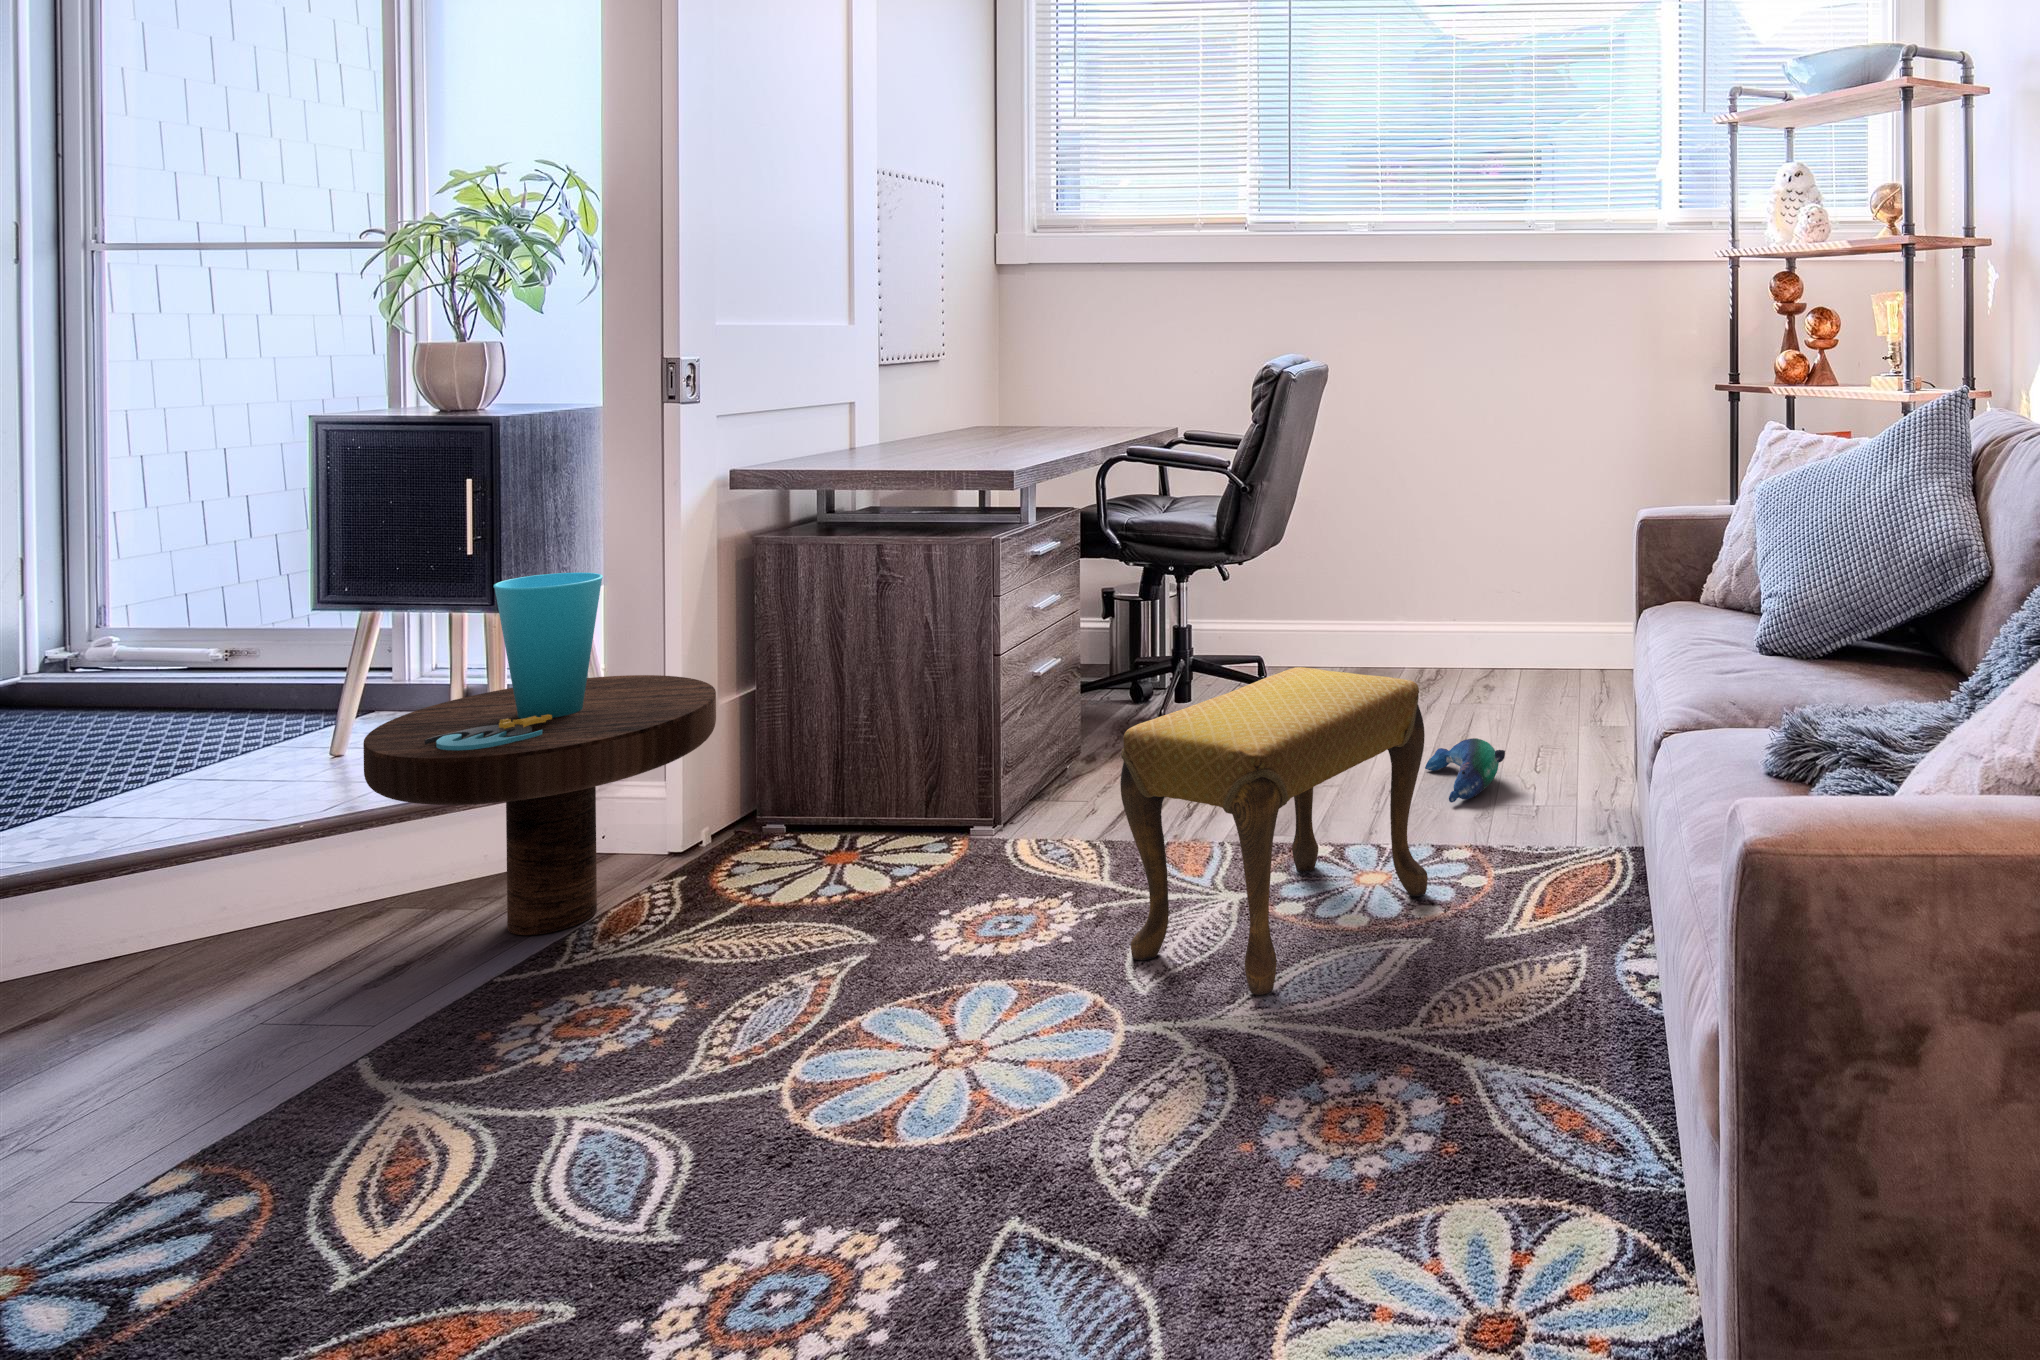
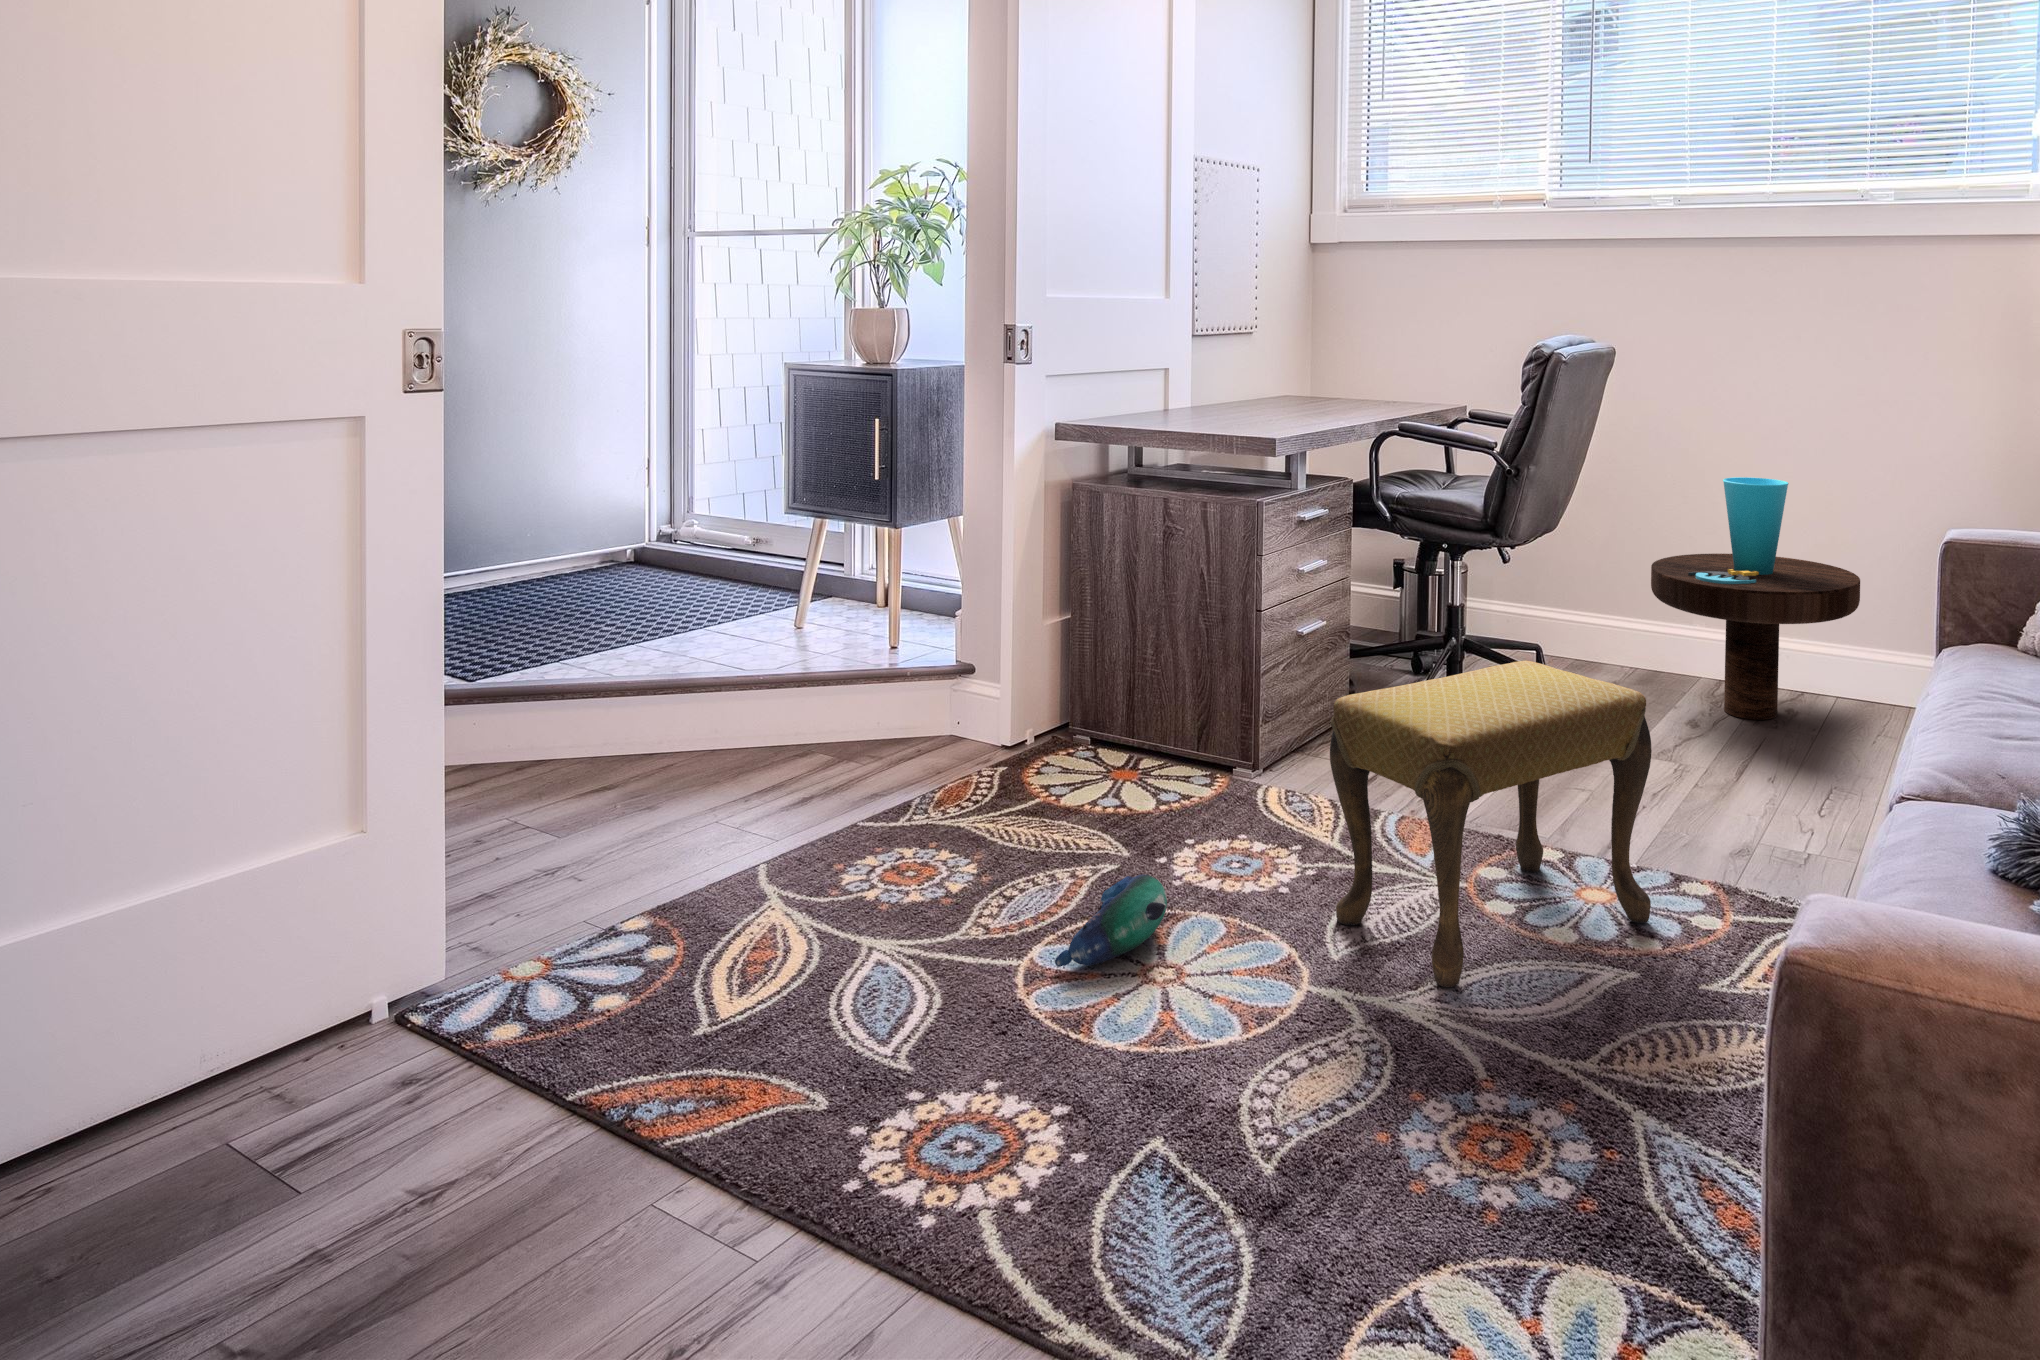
side table: present [363,572,716,935] -> present [1651,477,1860,720]
plush toy: present [1425,738,1505,803] -> present [1055,874,1167,967]

